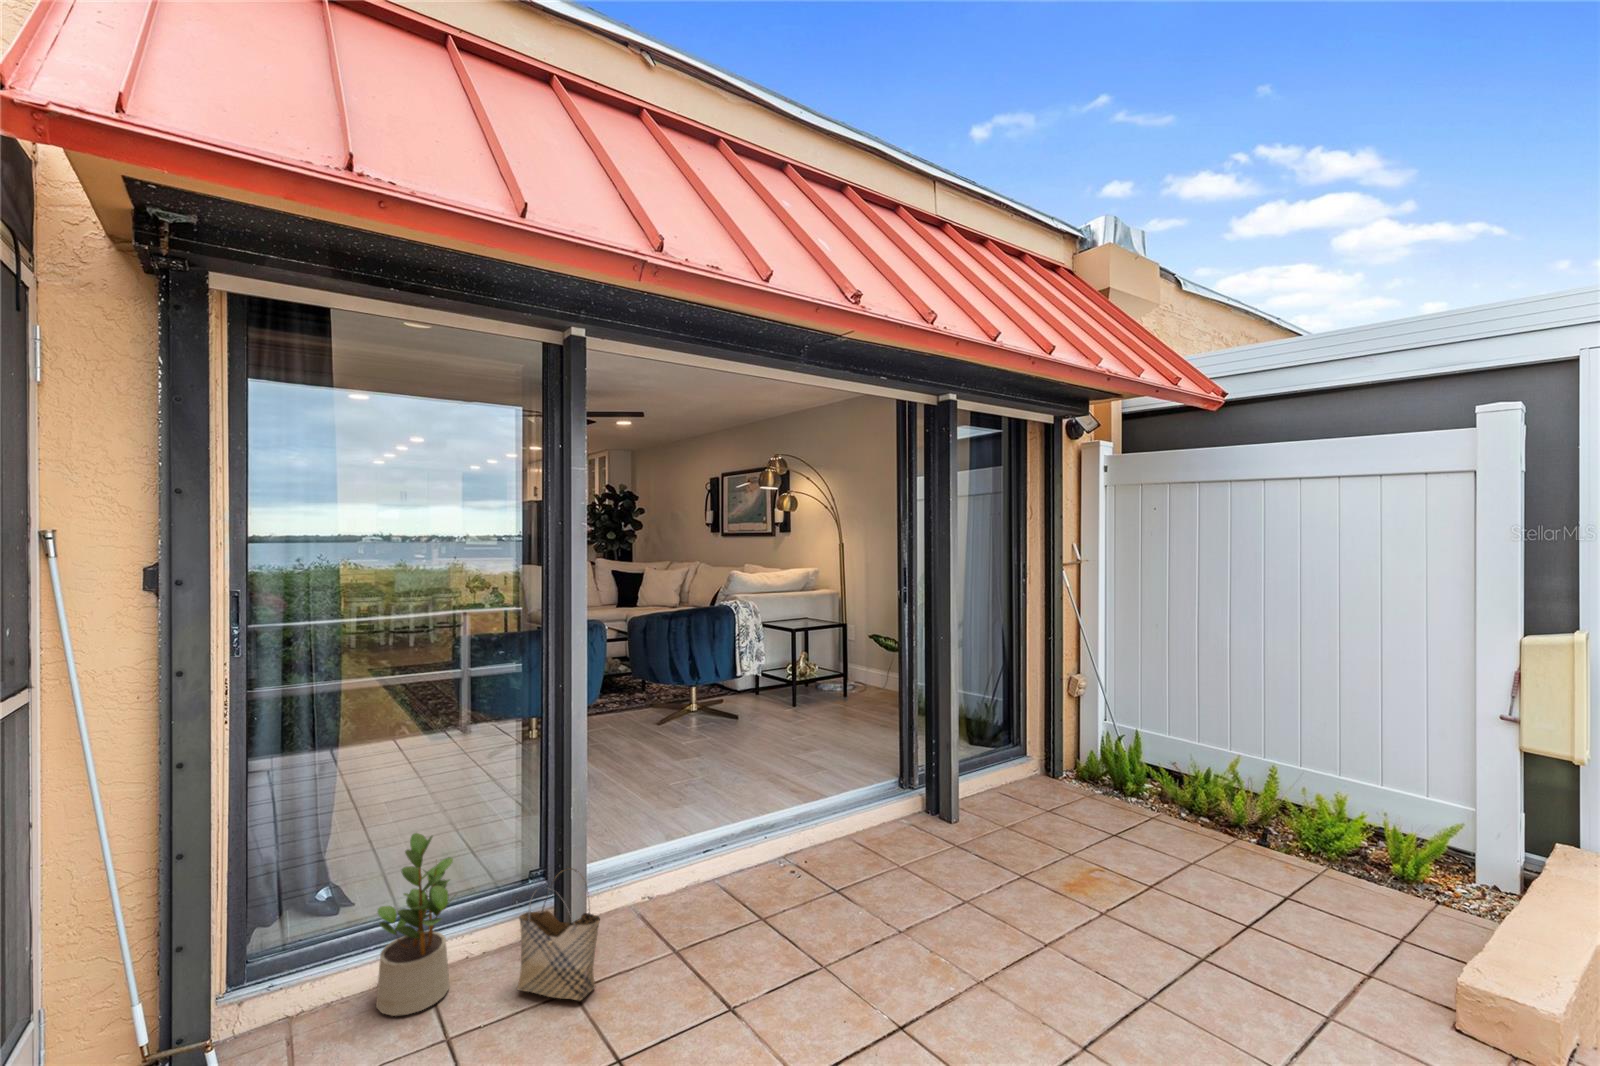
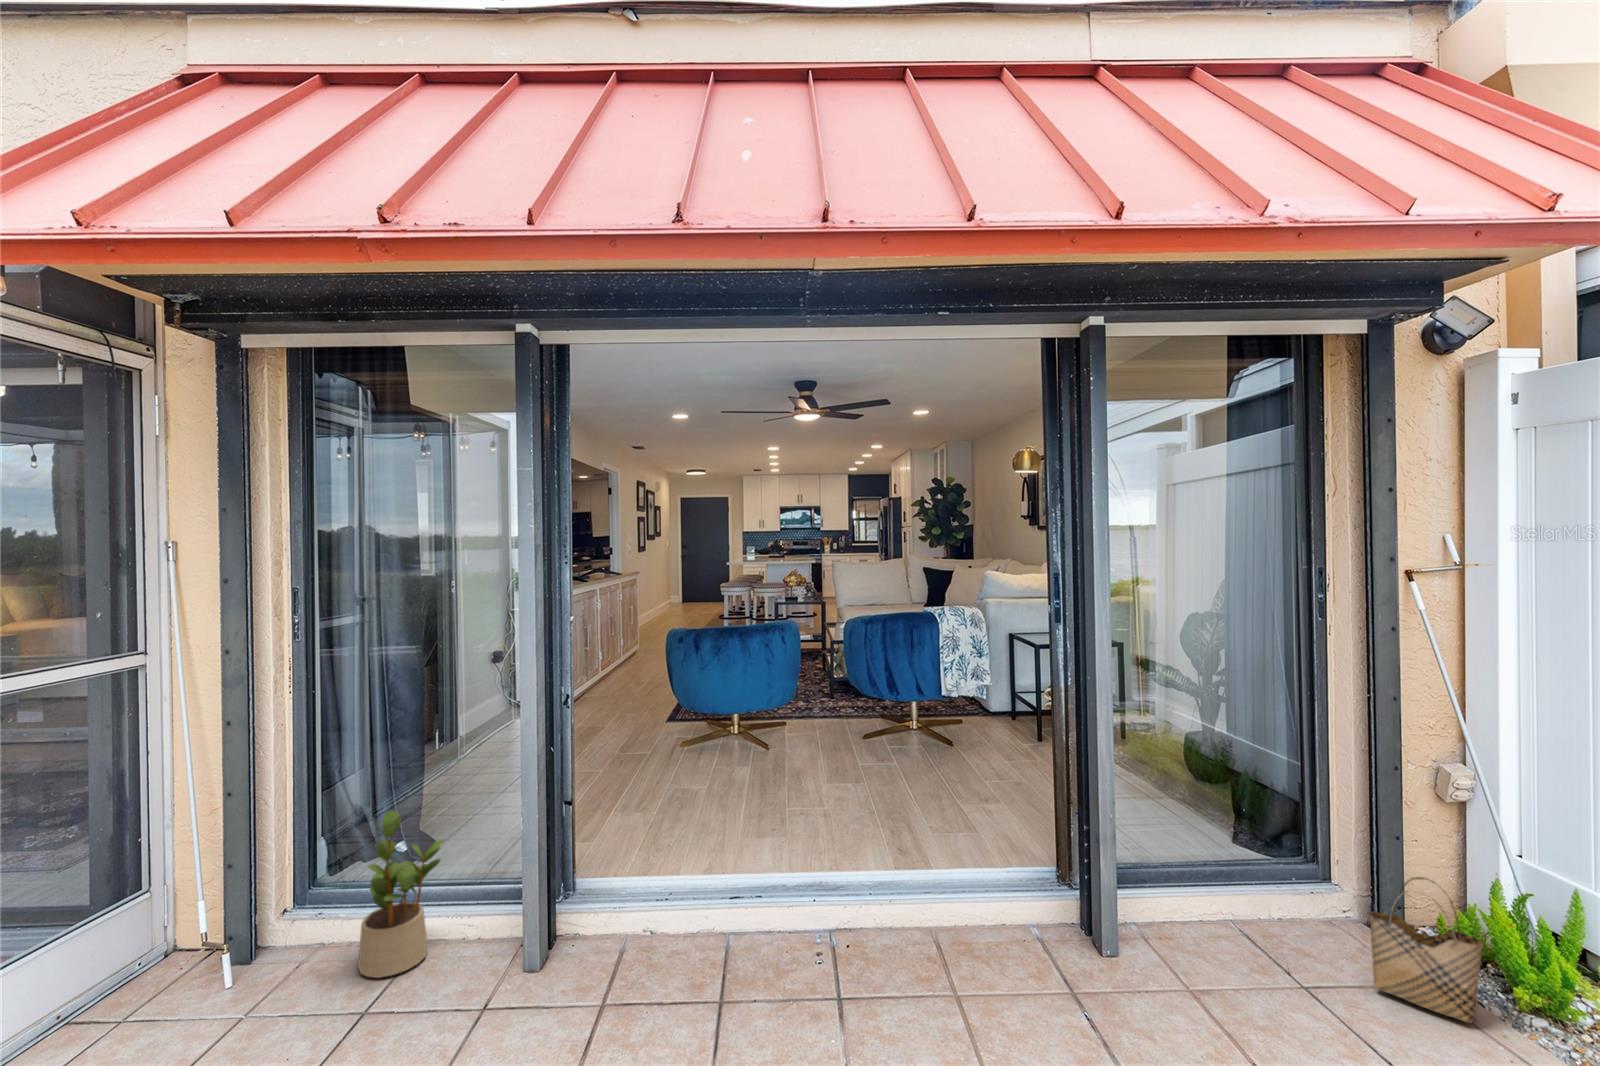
woven basket: present [517,868,600,1001] -> present [1368,877,1483,1023]

